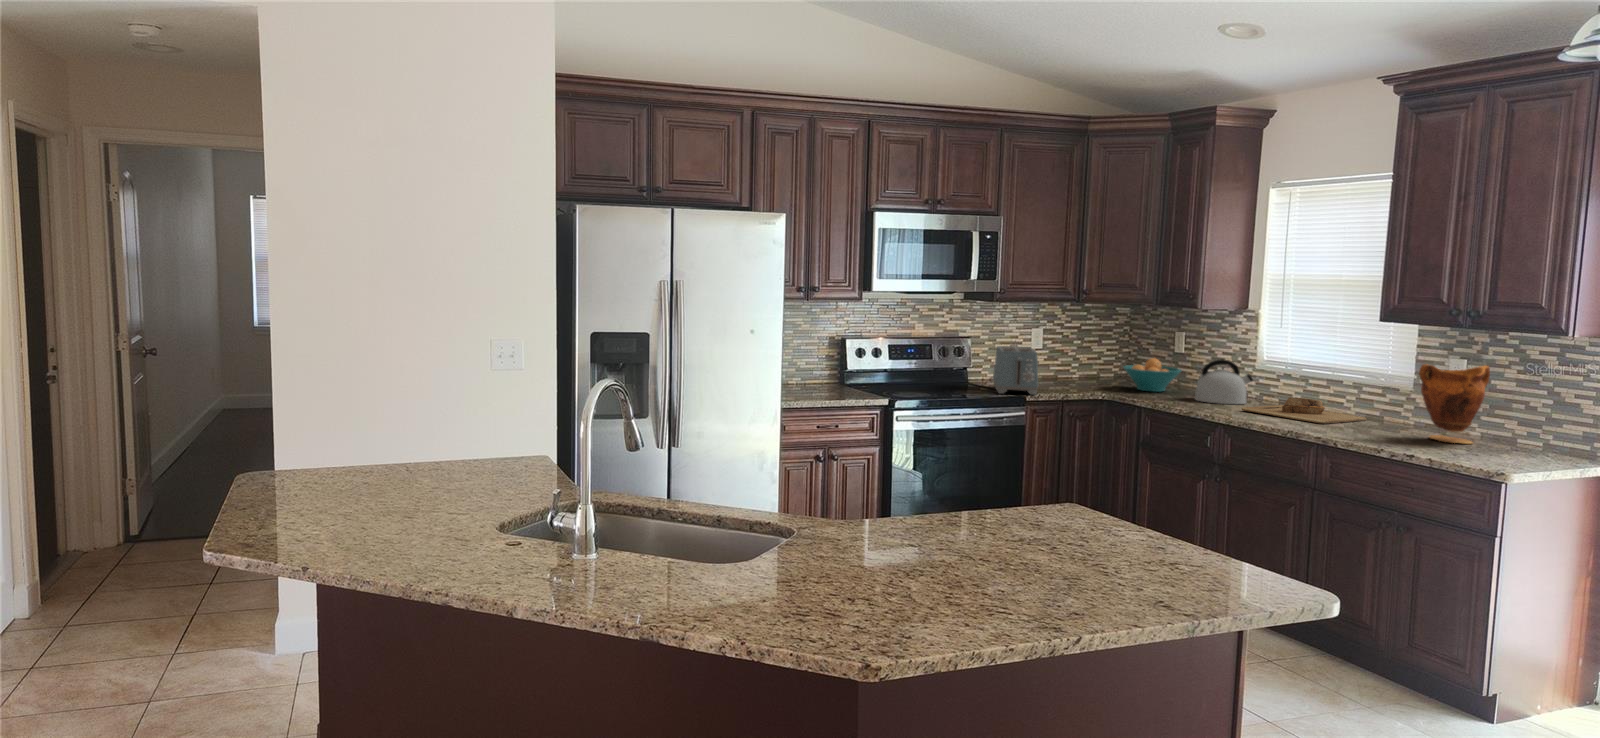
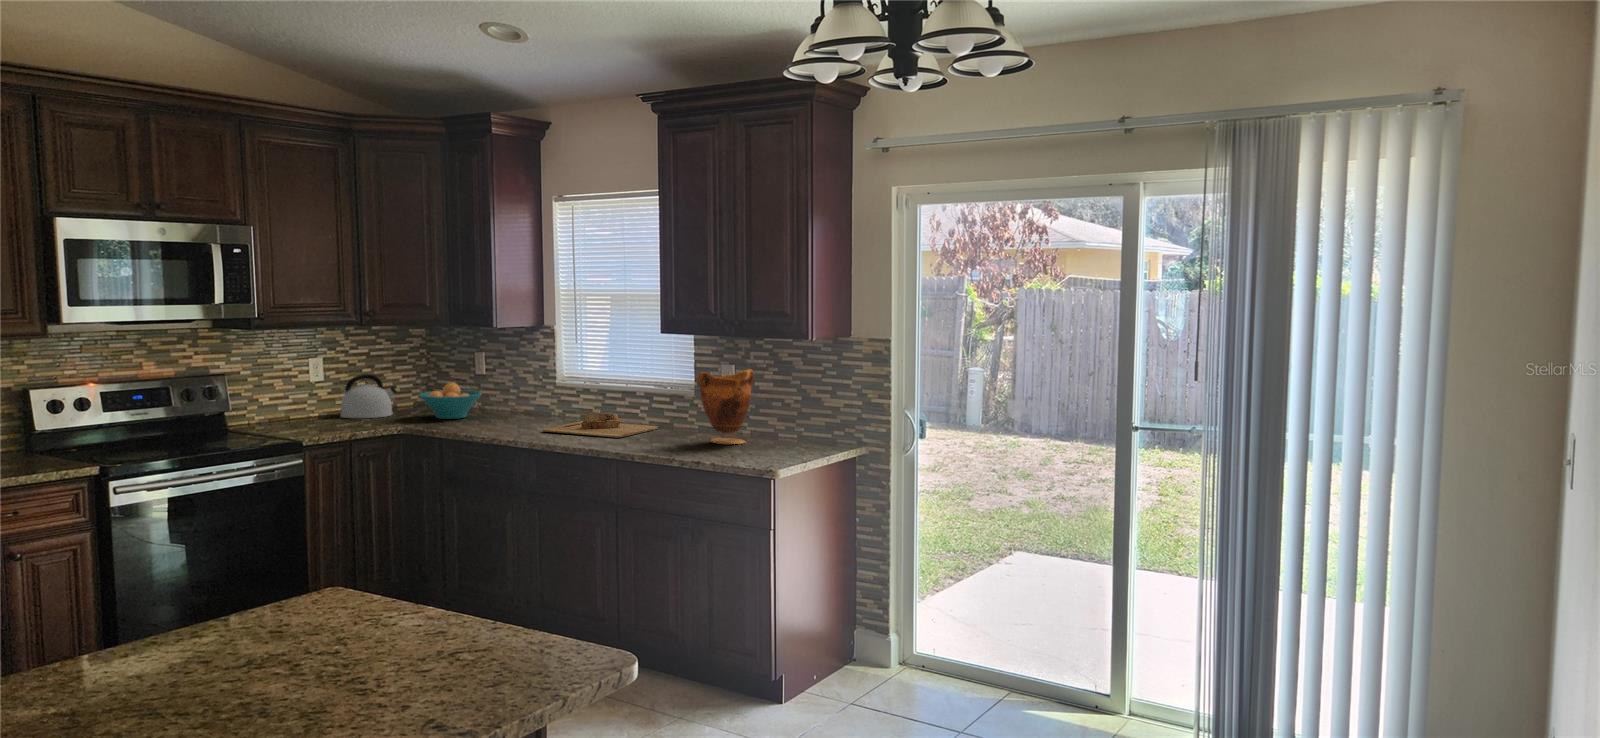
toaster: present [993,346,1038,395] -> none [259,381,315,441]
kettle: present [1195,359,1253,404] -> present [341,374,397,418]

